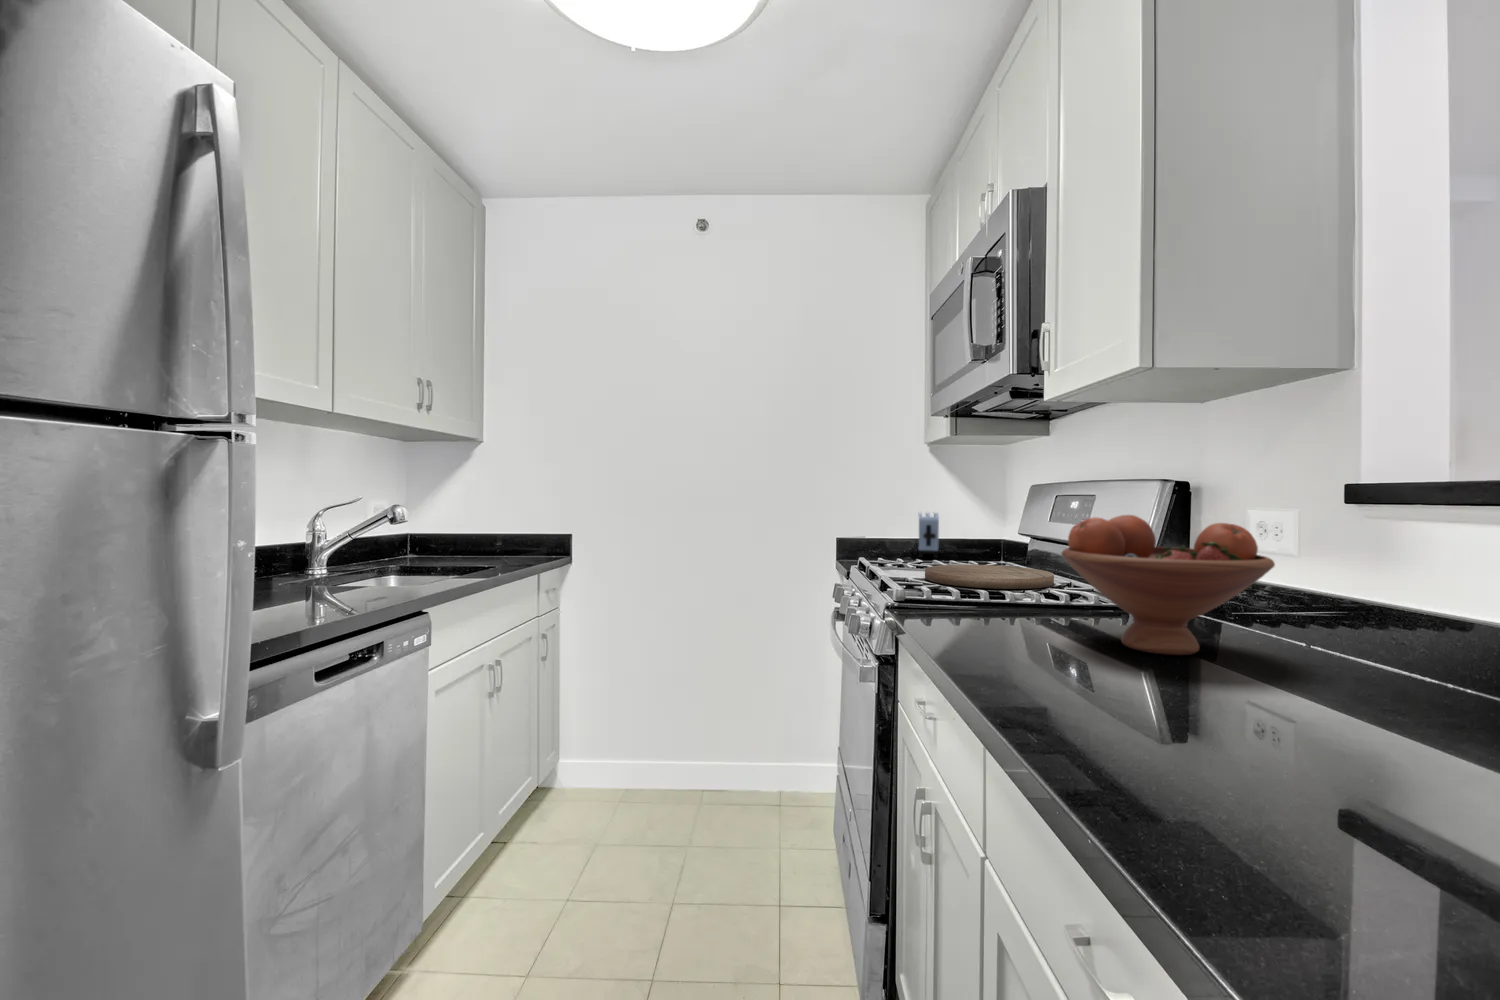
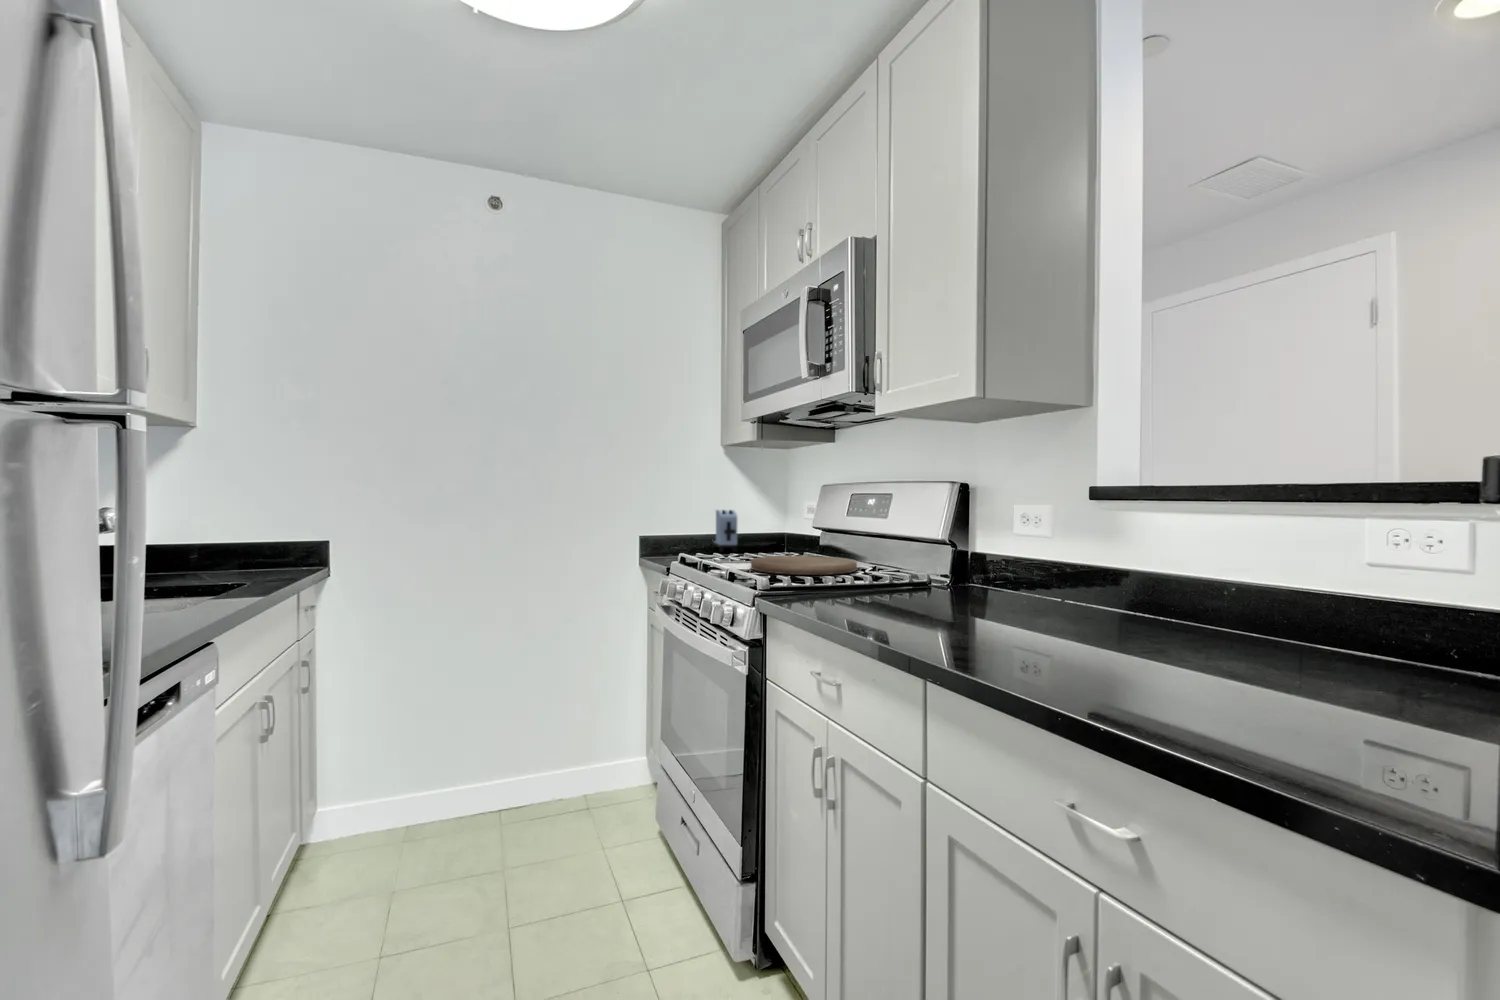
fruit bowl: present [1061,515,1275,655] -> none [918,509,1065,615]

